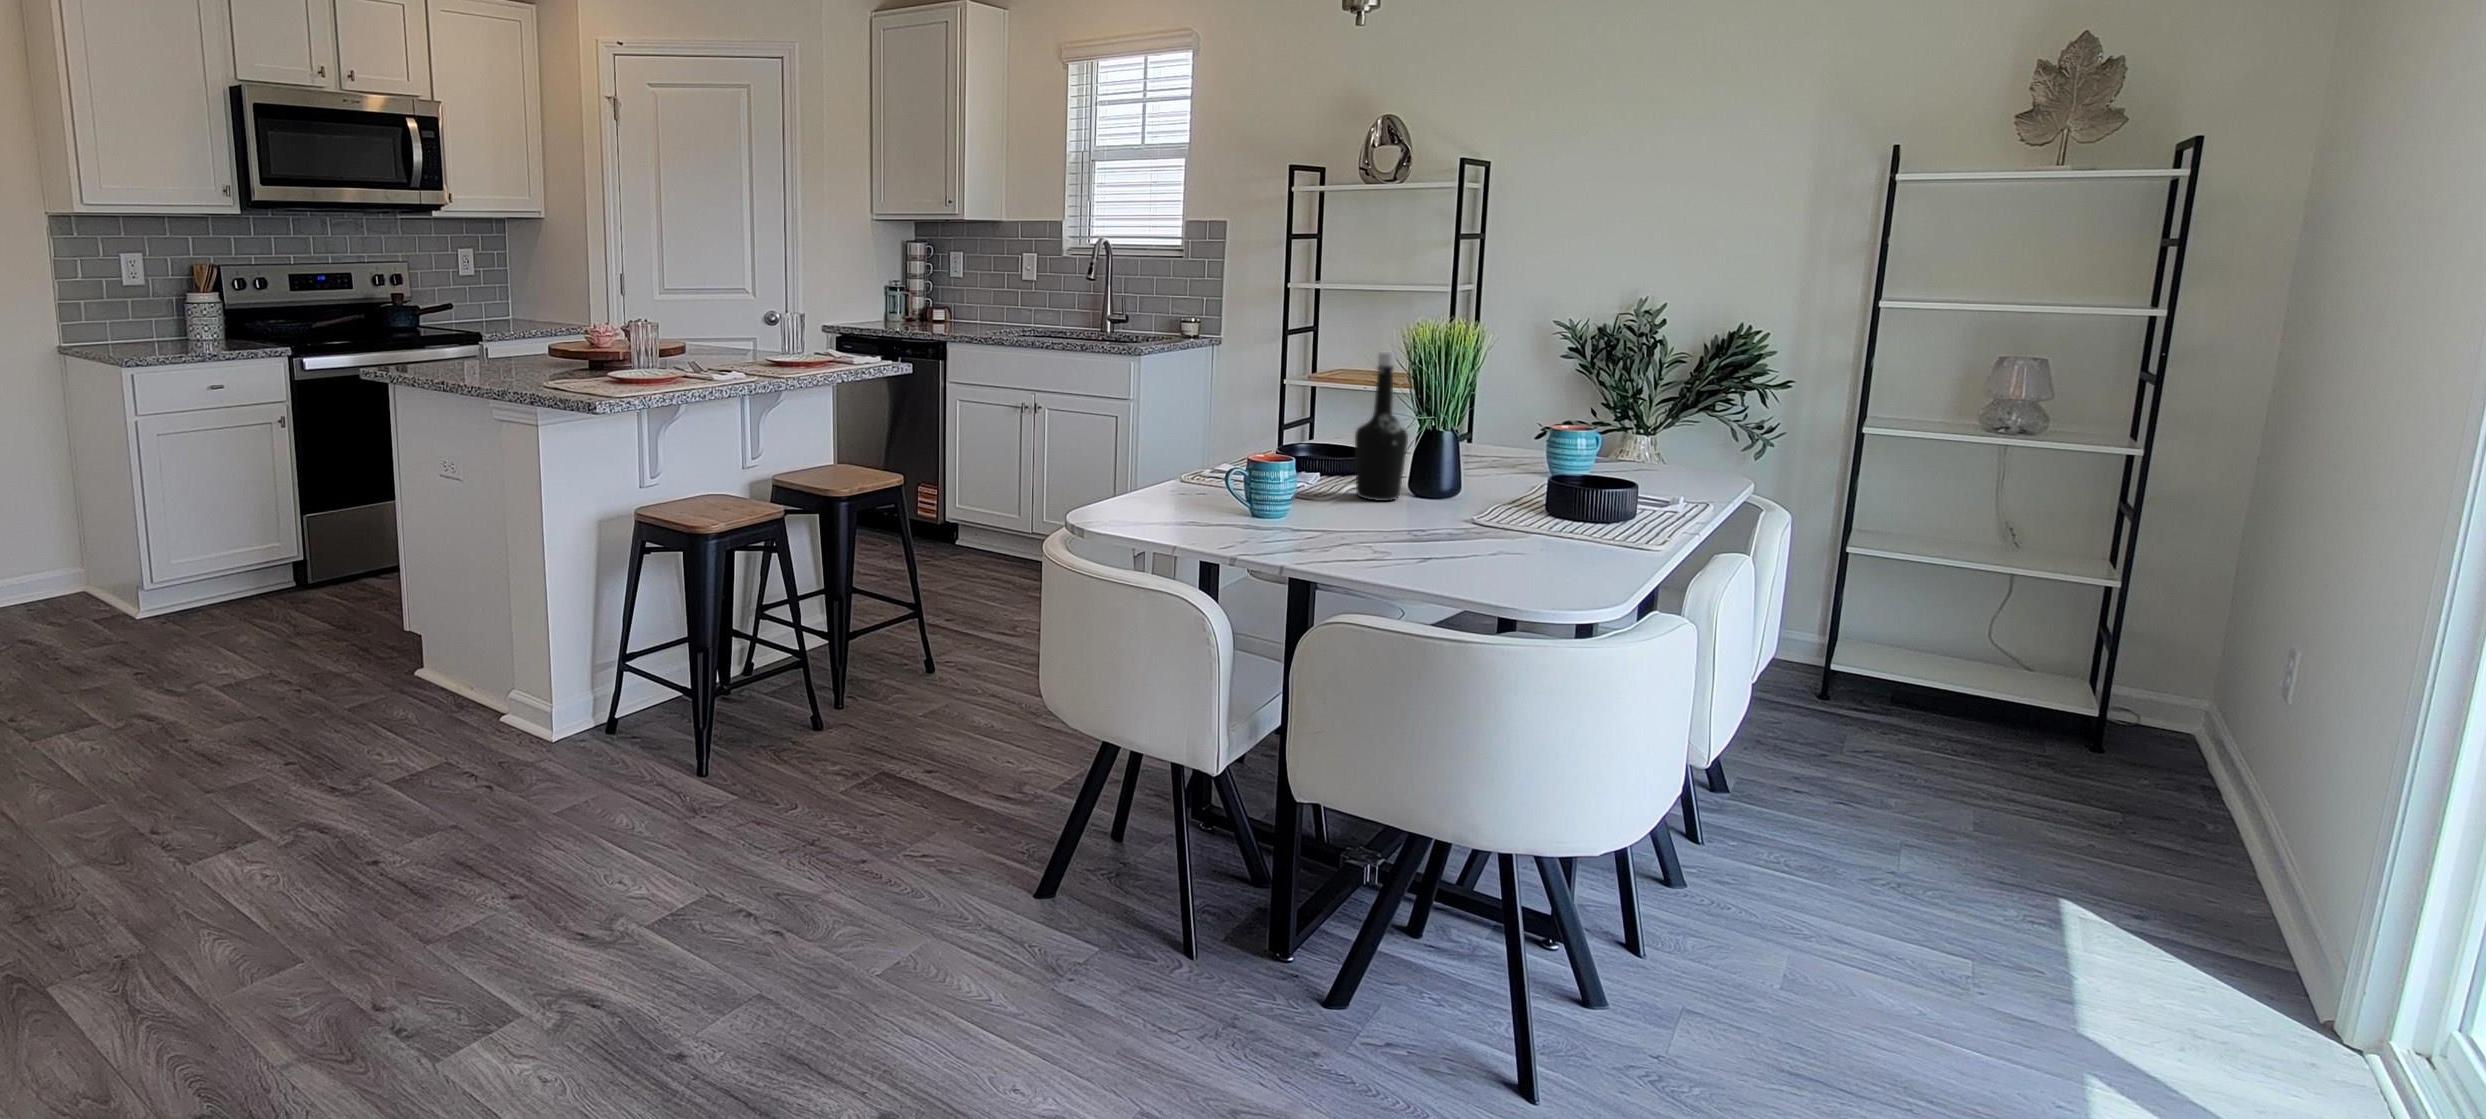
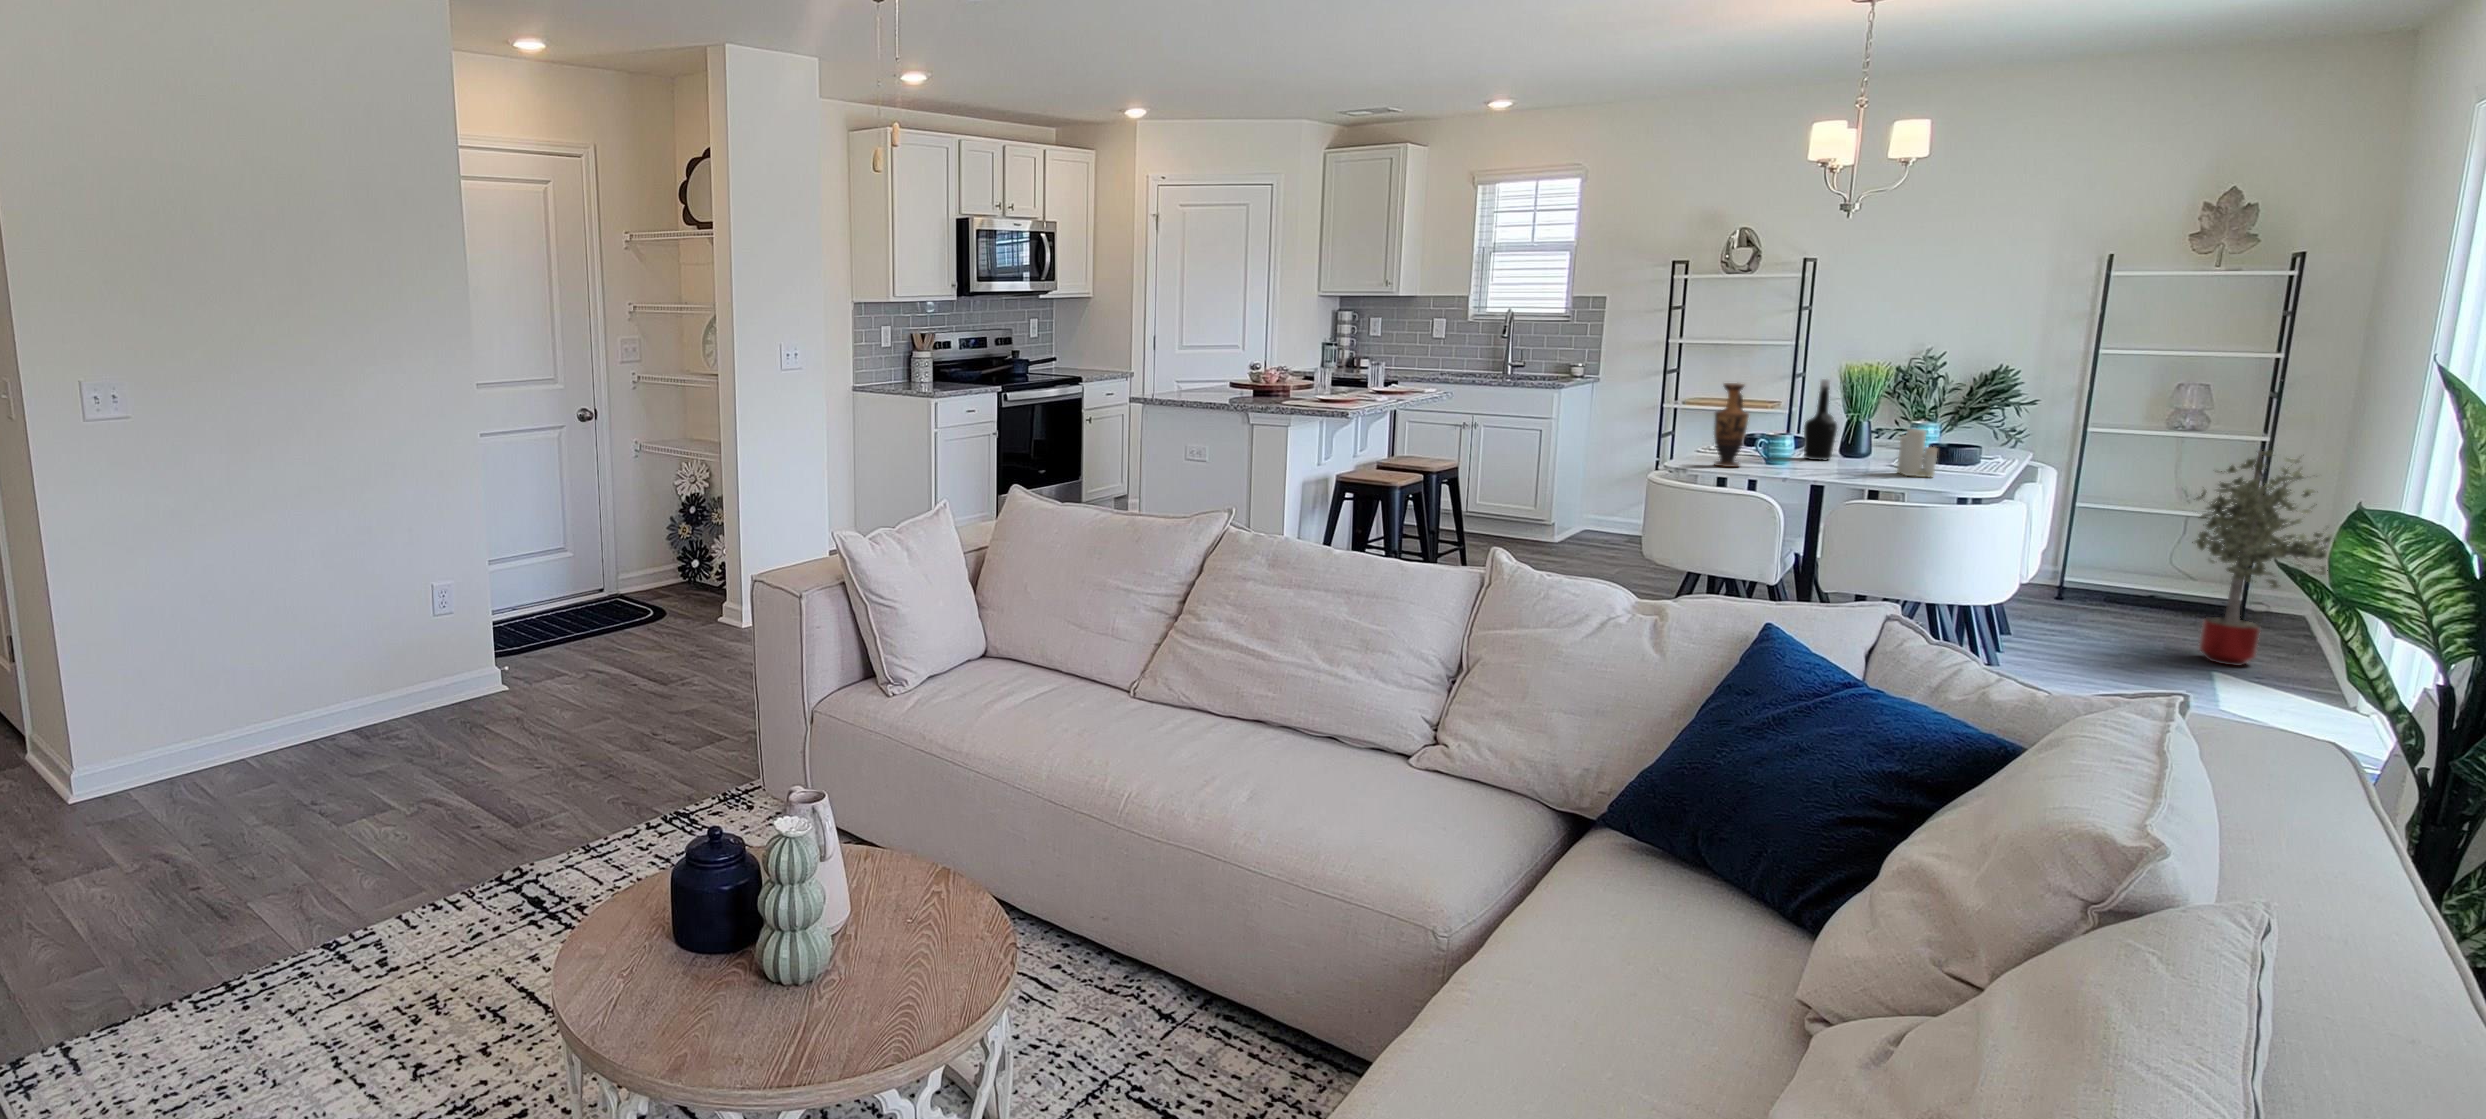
vase: none [1163,359,1222,521] -> present [1714,383,1749,467]
candle: none [1480,445,1545,552] -> present [1897,429,1937,478]
potted tree: none [2012,485,2312,872] -> present [2192,450,2331,666]

